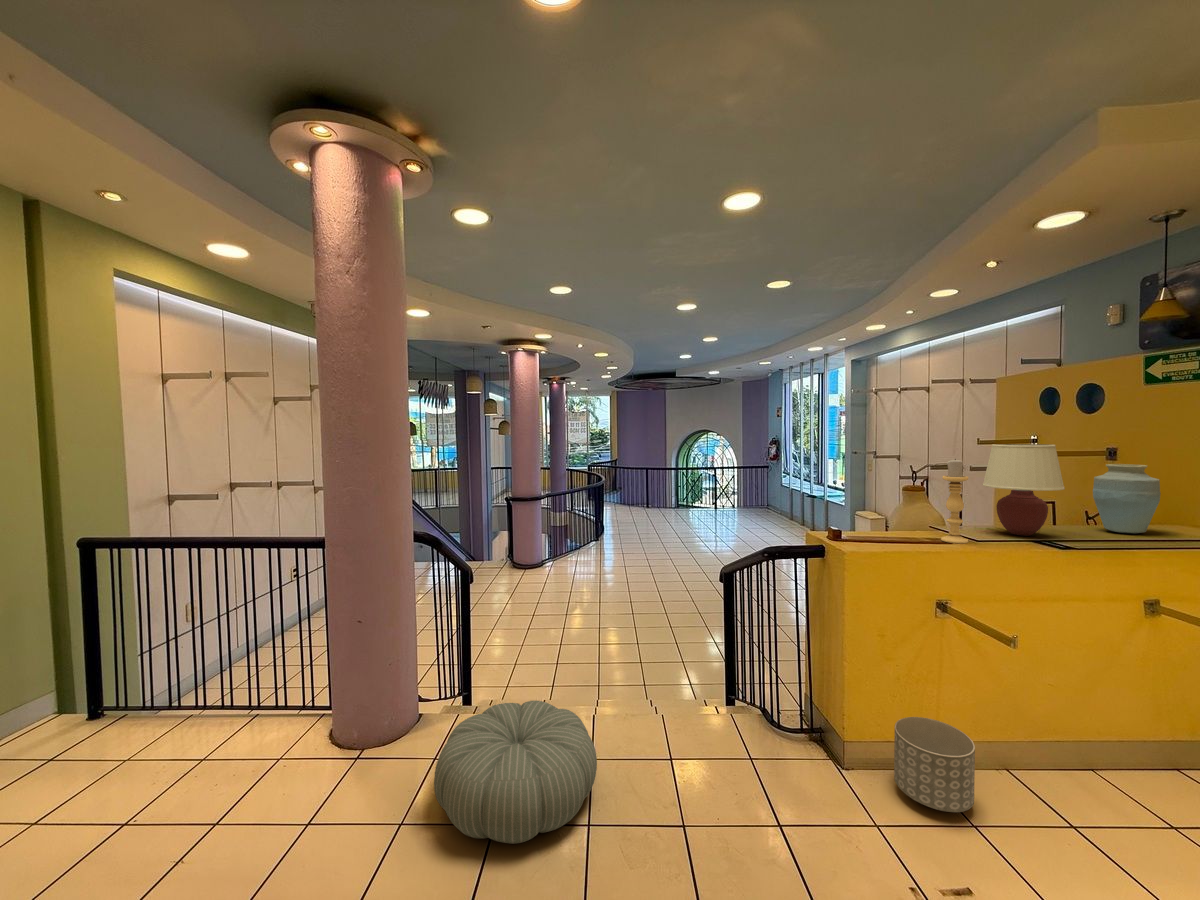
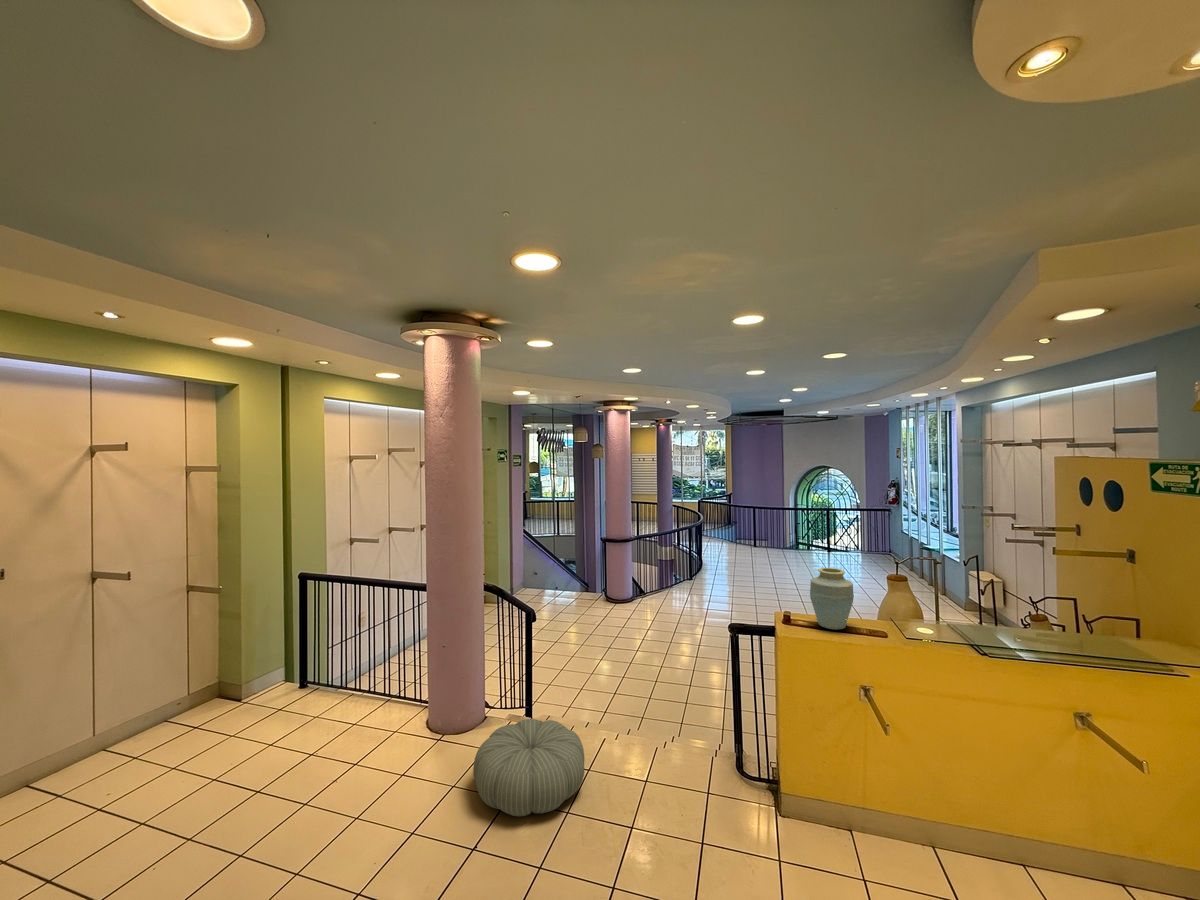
table lamp: present [982,444,1065,536] -> none [935,550,1006,637]
candle holder: present [941,459,968,543] -> none [881,565,903,639]
vase: present [1093,464,1161,534] -> present [810,568,854,630]
planter: present [894,717,975,812] -> none [814,782,876,866]

